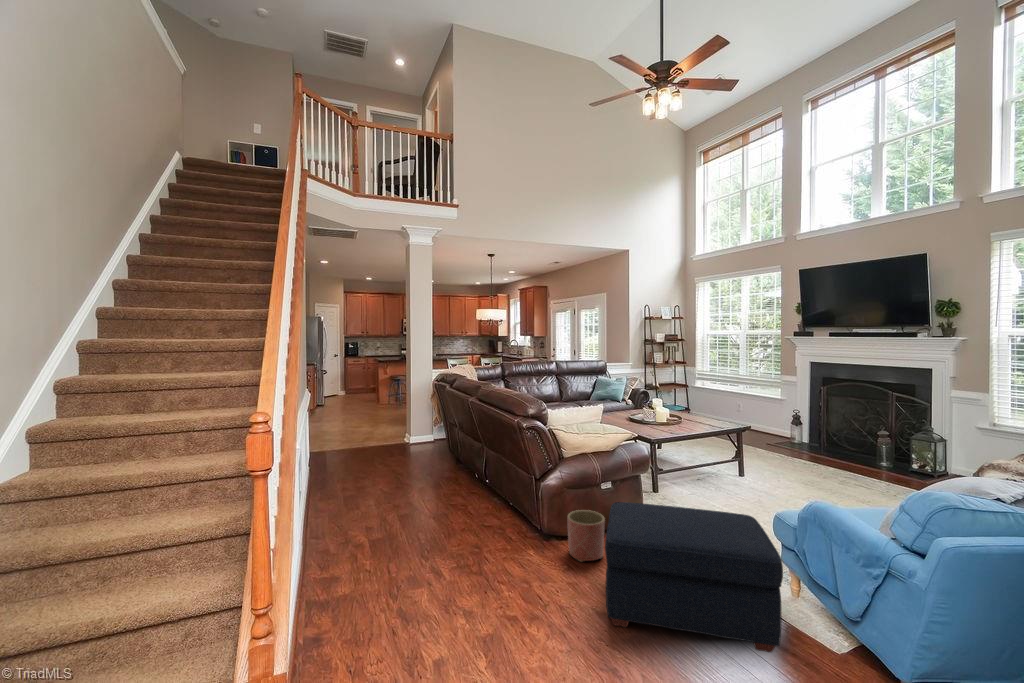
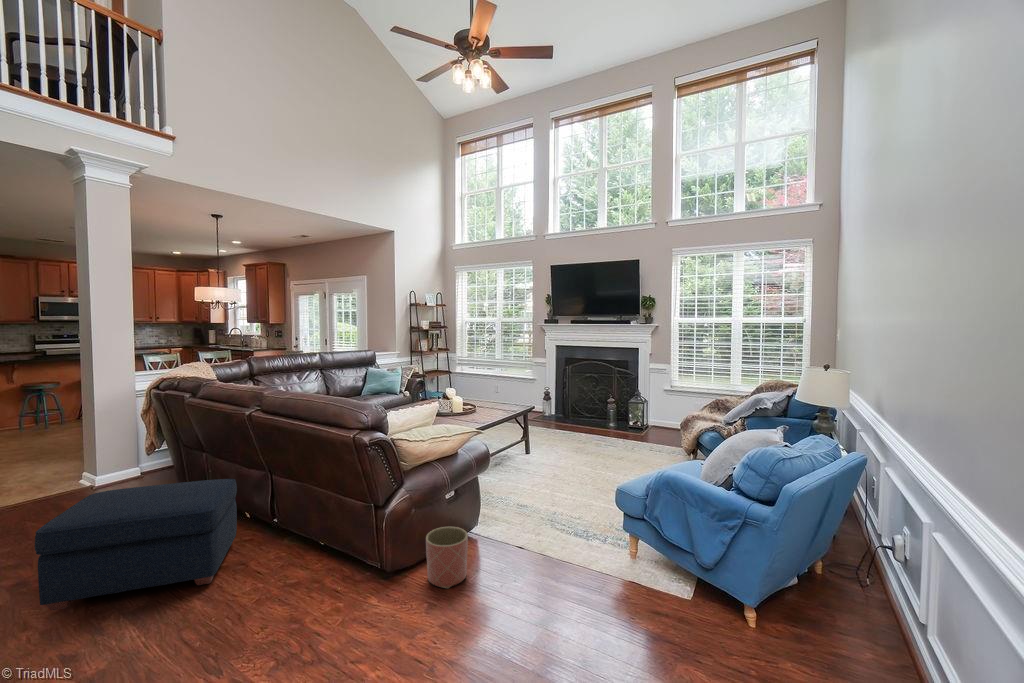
ottoman: present [605,502,783,652] -> present [34,479,237,610]

